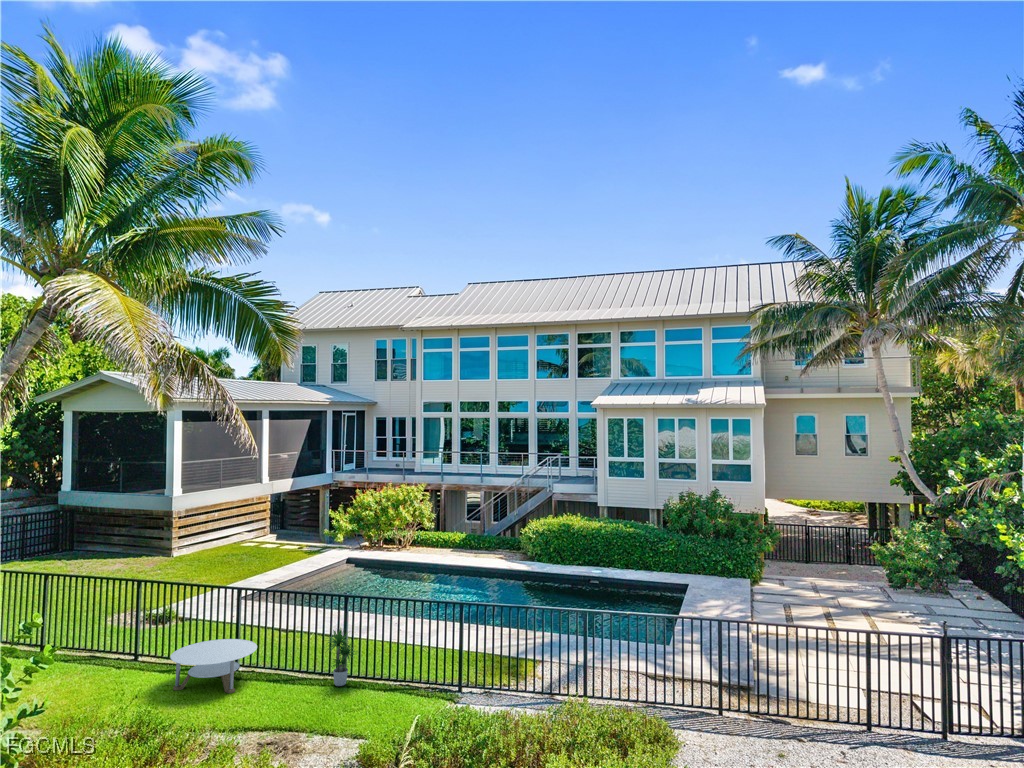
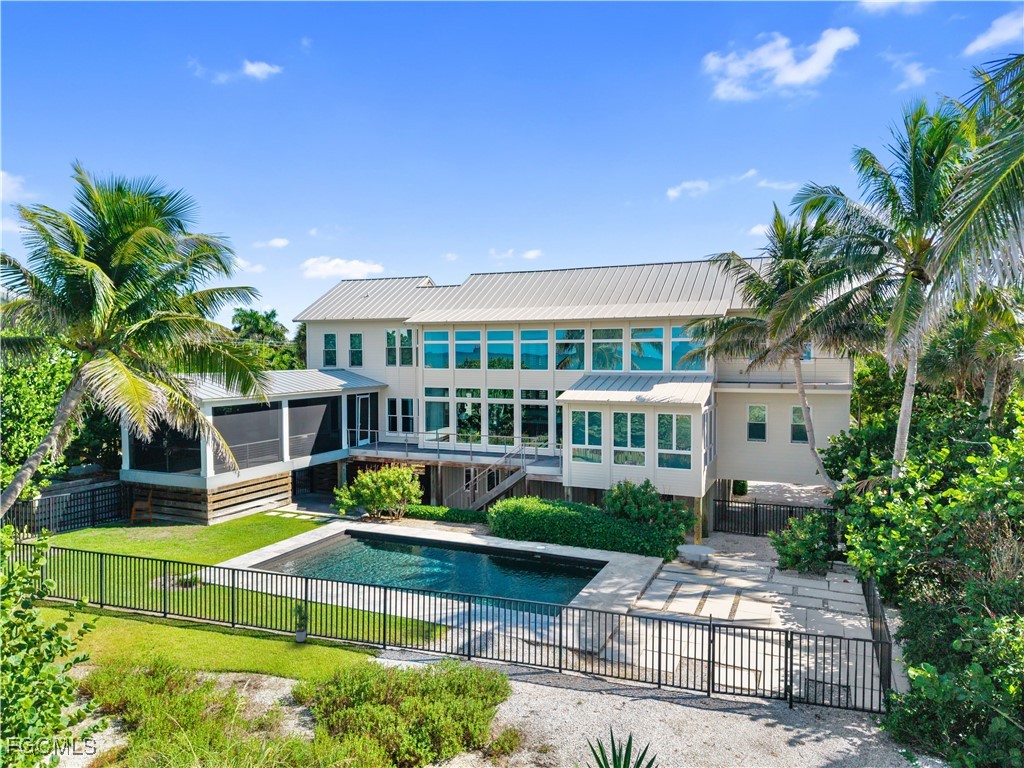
bench: none [70,515,99,558] -> present [131,490,152,524]
round table: present [171,639,257,693] -> present [677,545,716,570]

